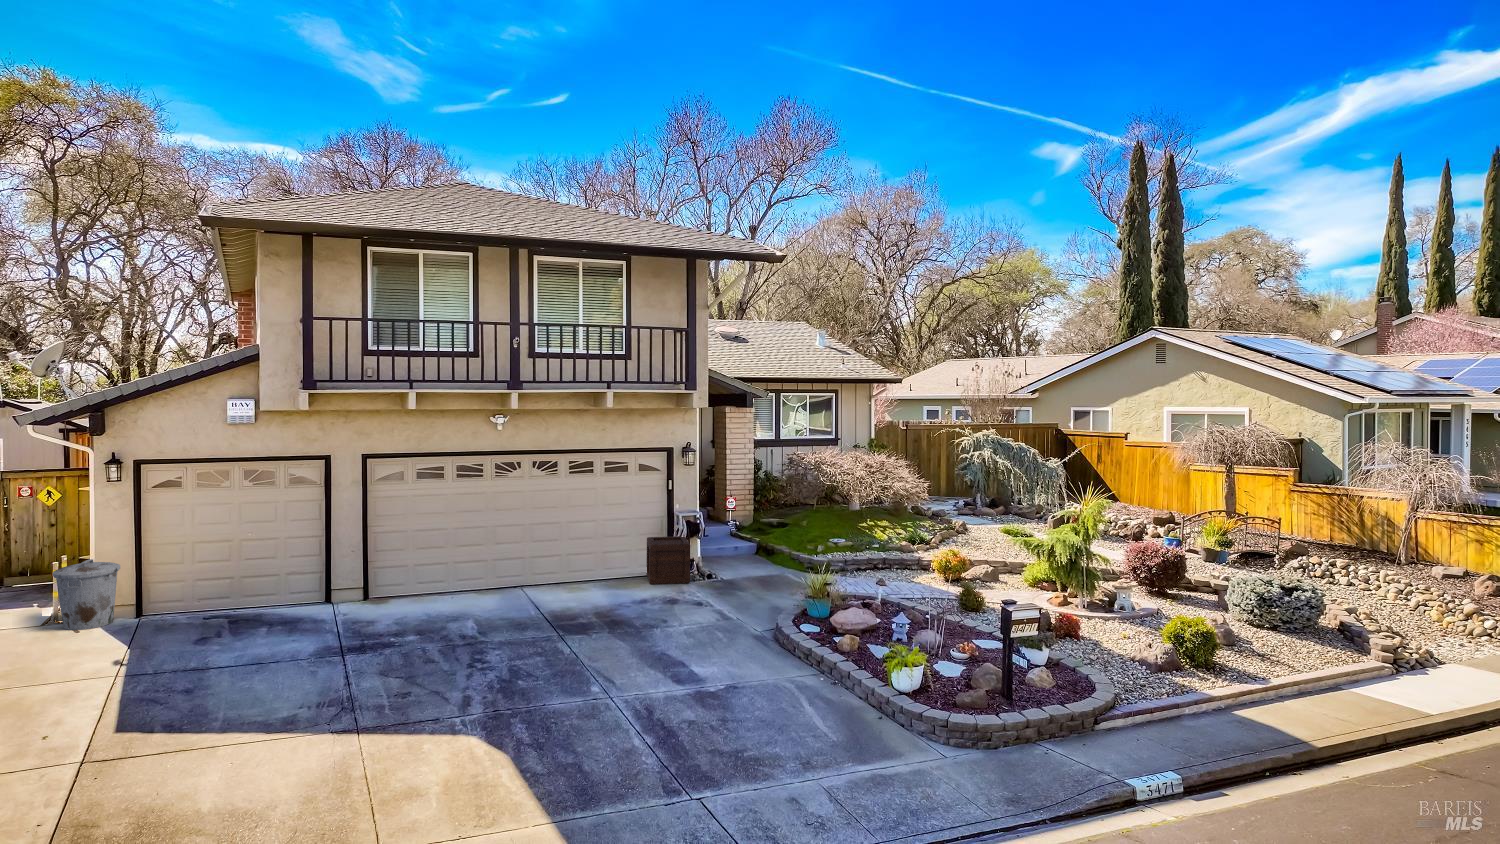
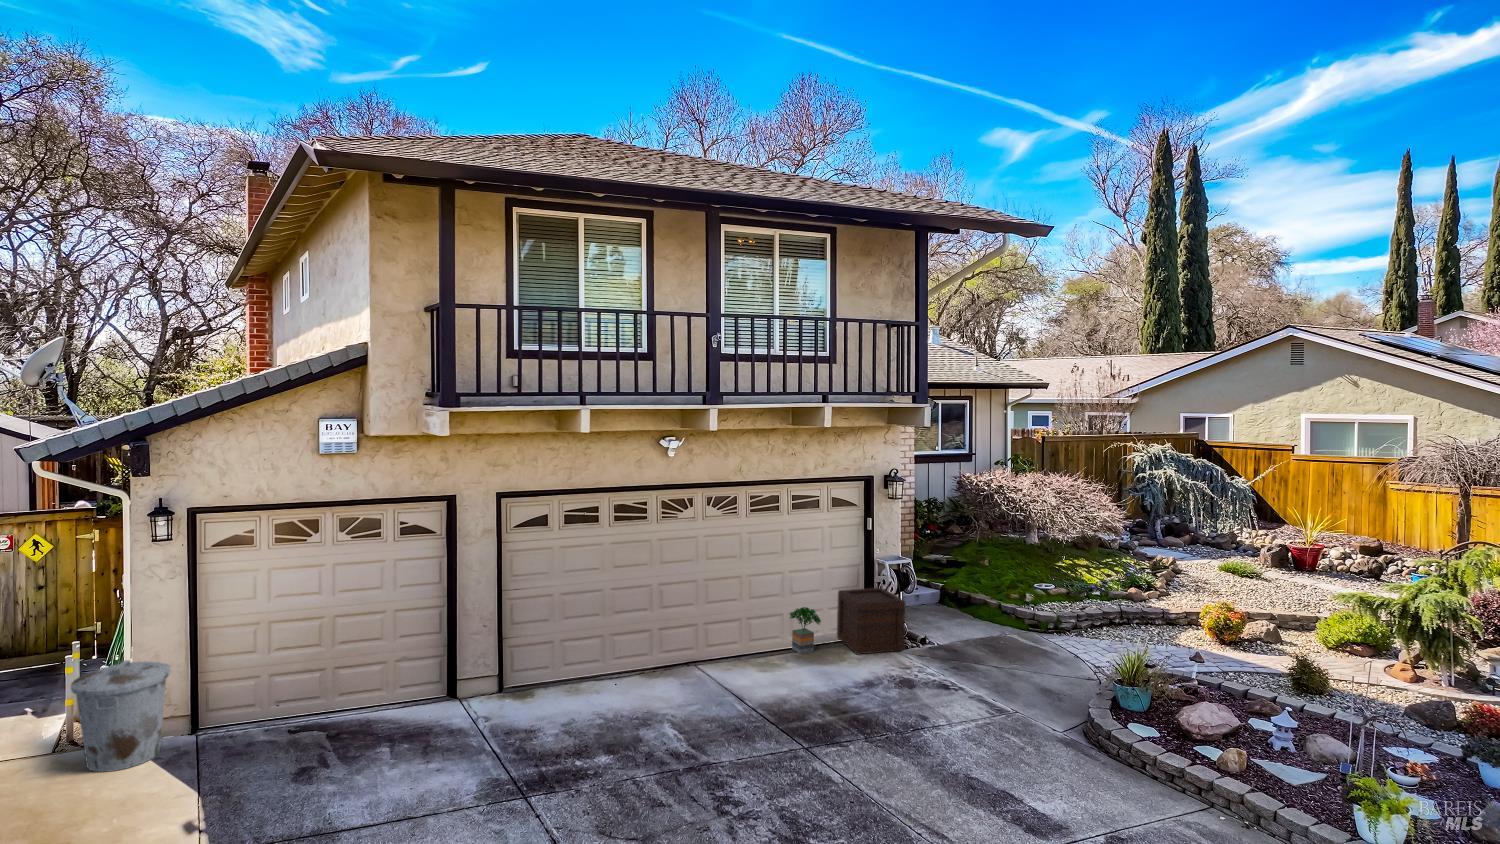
potted tree: none [600,548,624,583] -> present [790,607,821,654]

